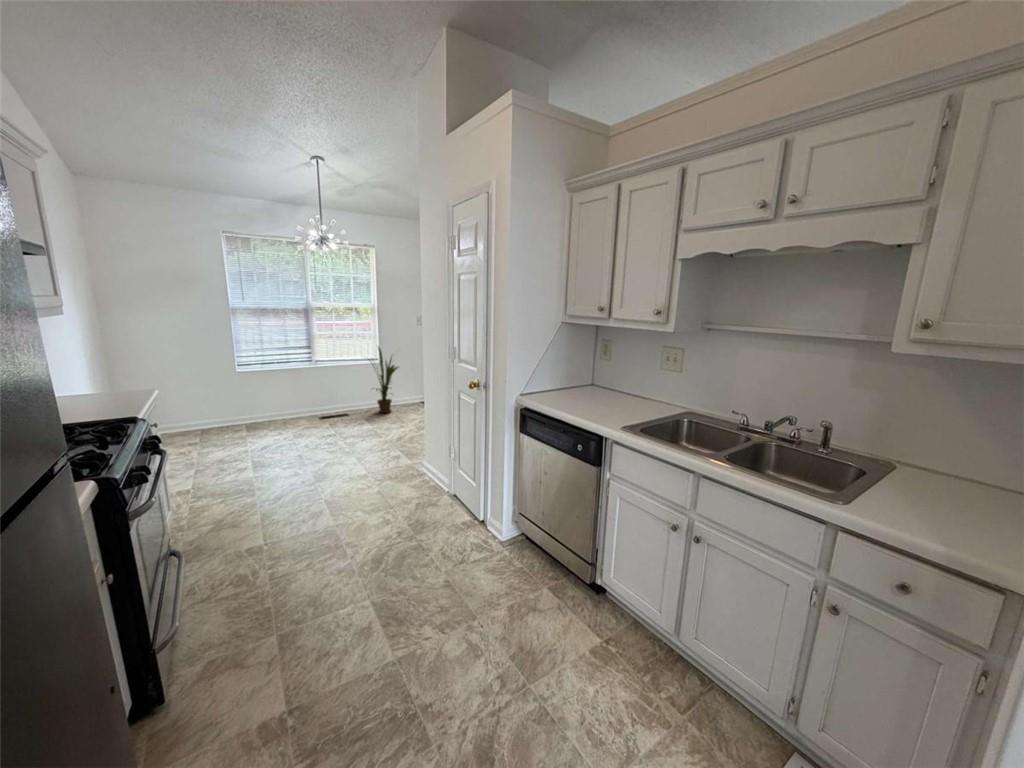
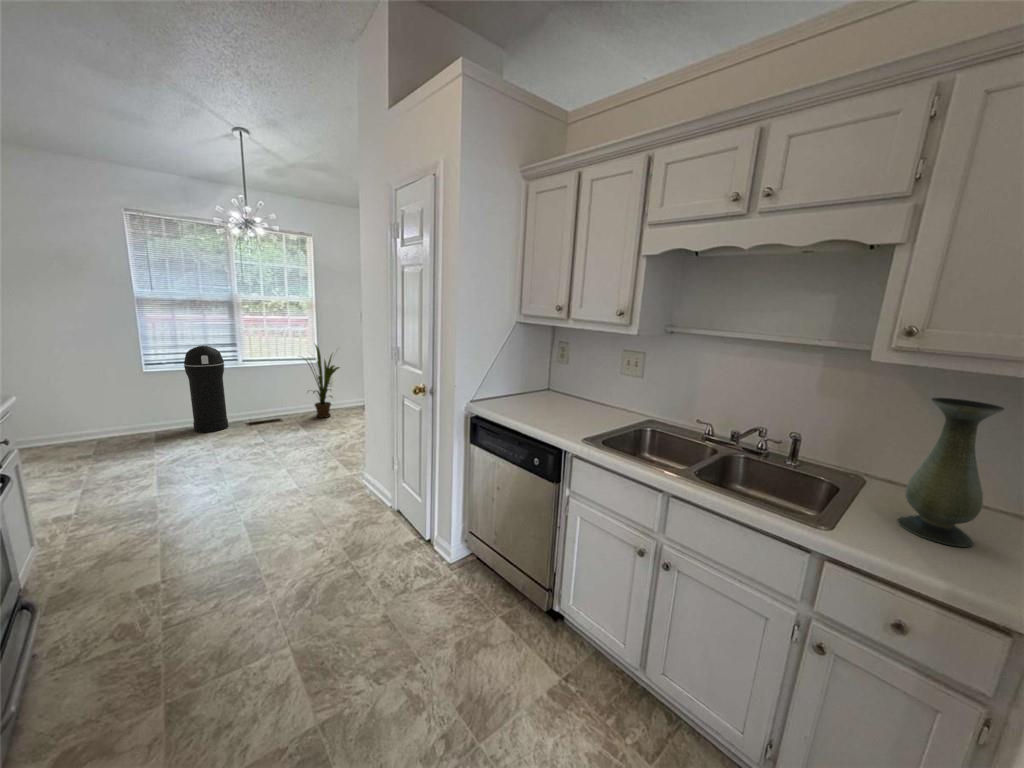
trash can: none [269,348,304,425] -> present [184,346,228,432]
vase: none [915,385,1013,522] -> present [898,398,1004,547]

